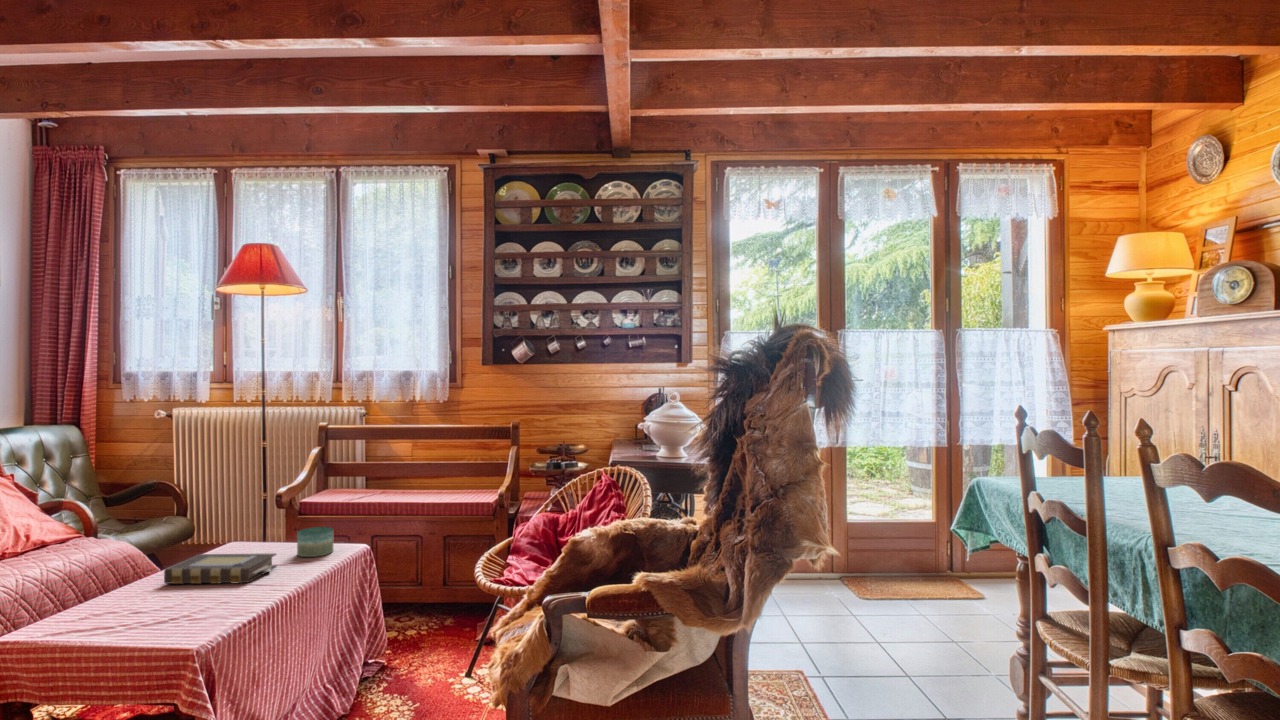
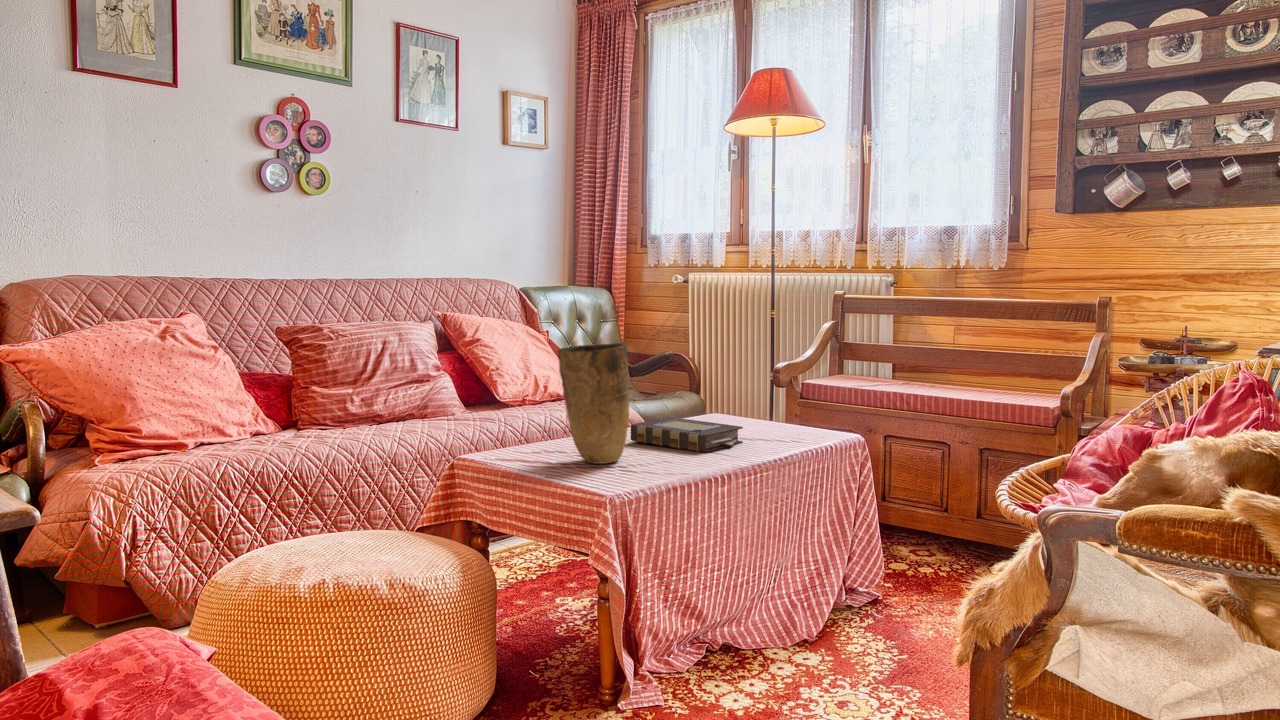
vase: none [97,501,178,617] -> present [558,343,629,464]
candle: present [297,527,333,557] -> none [770,405,813,440]

